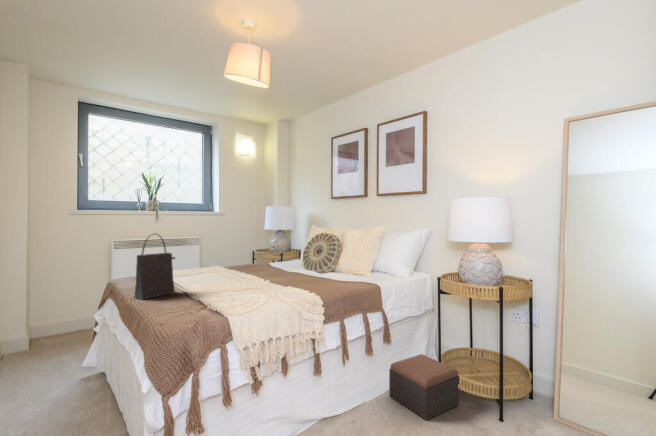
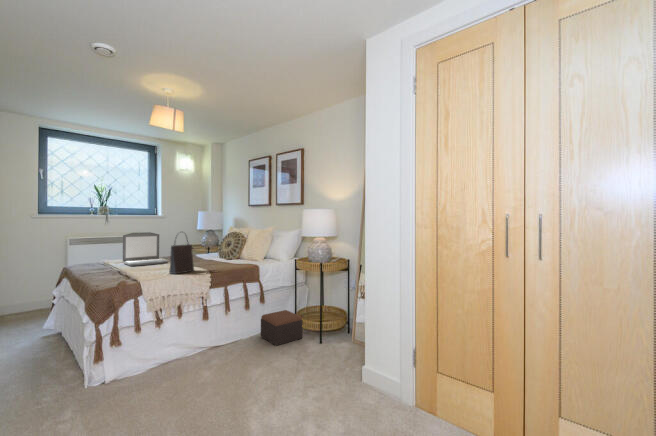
laptop: none [184,233,244,282] -> present [122,232,168,266]
handbag: present [134,234,175,299] -> present [169,240,194,274]

